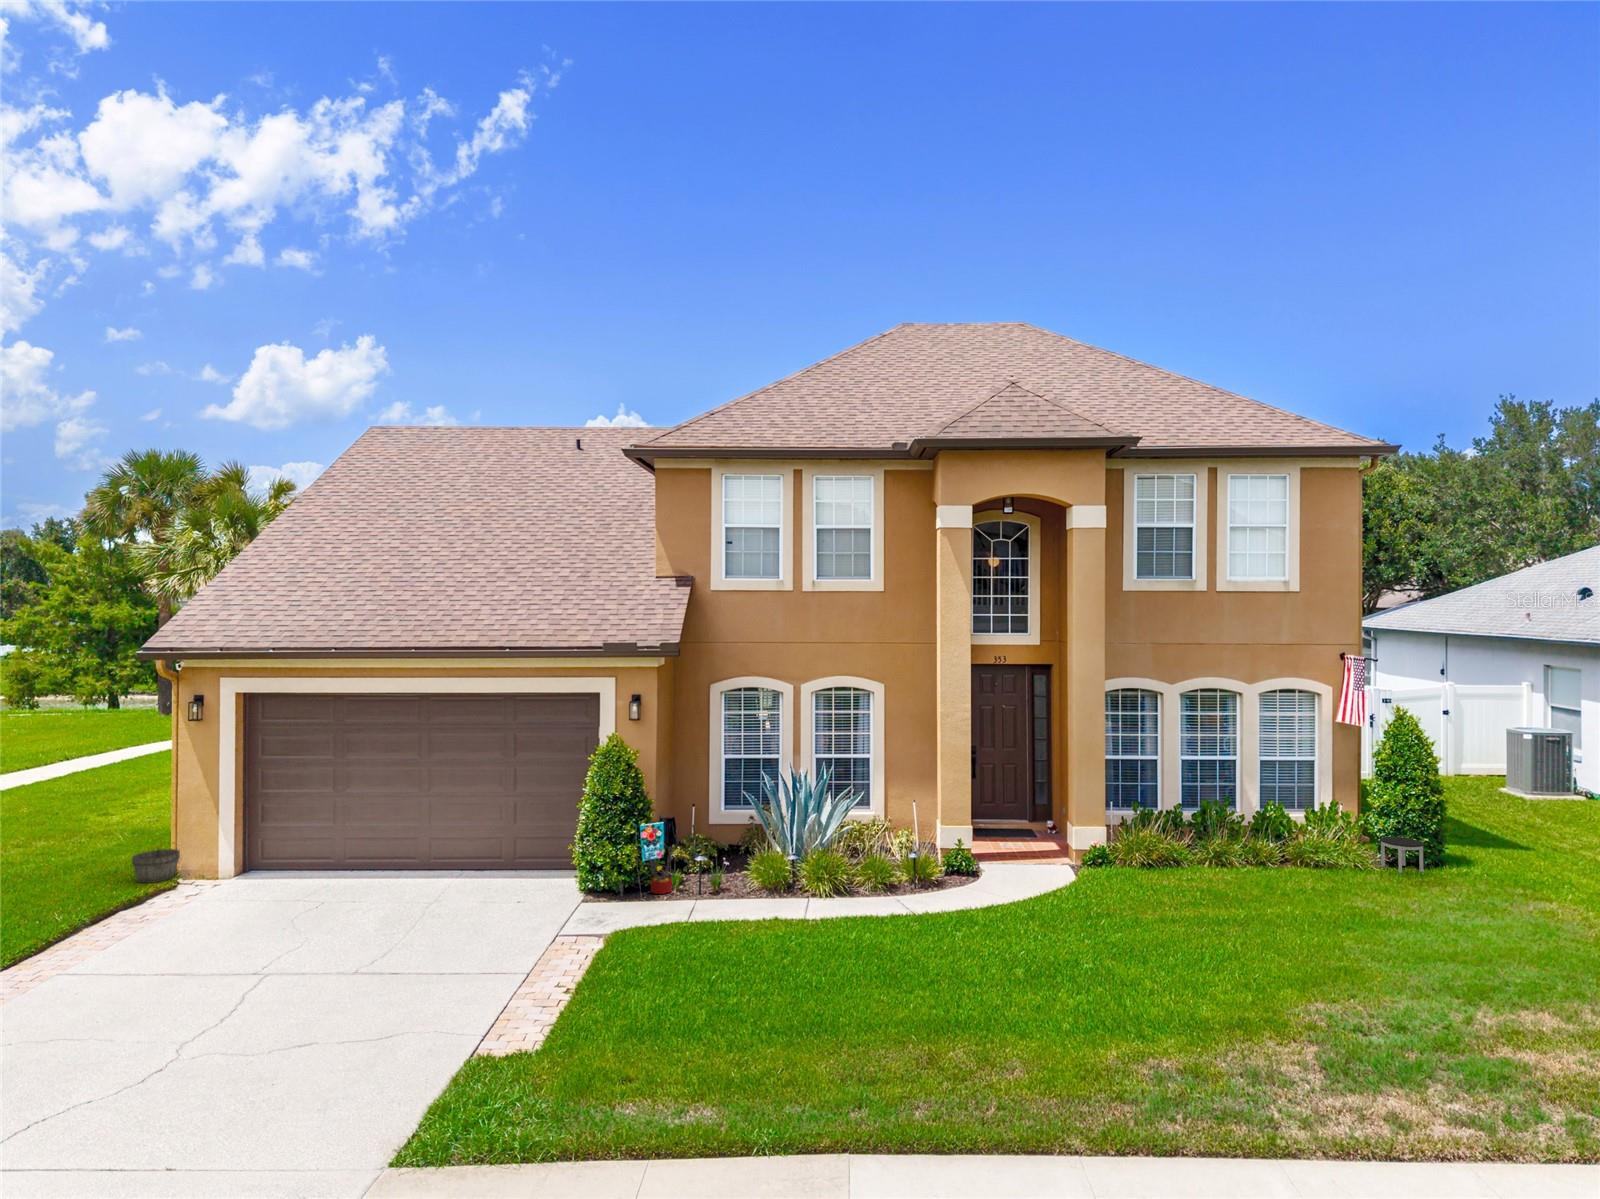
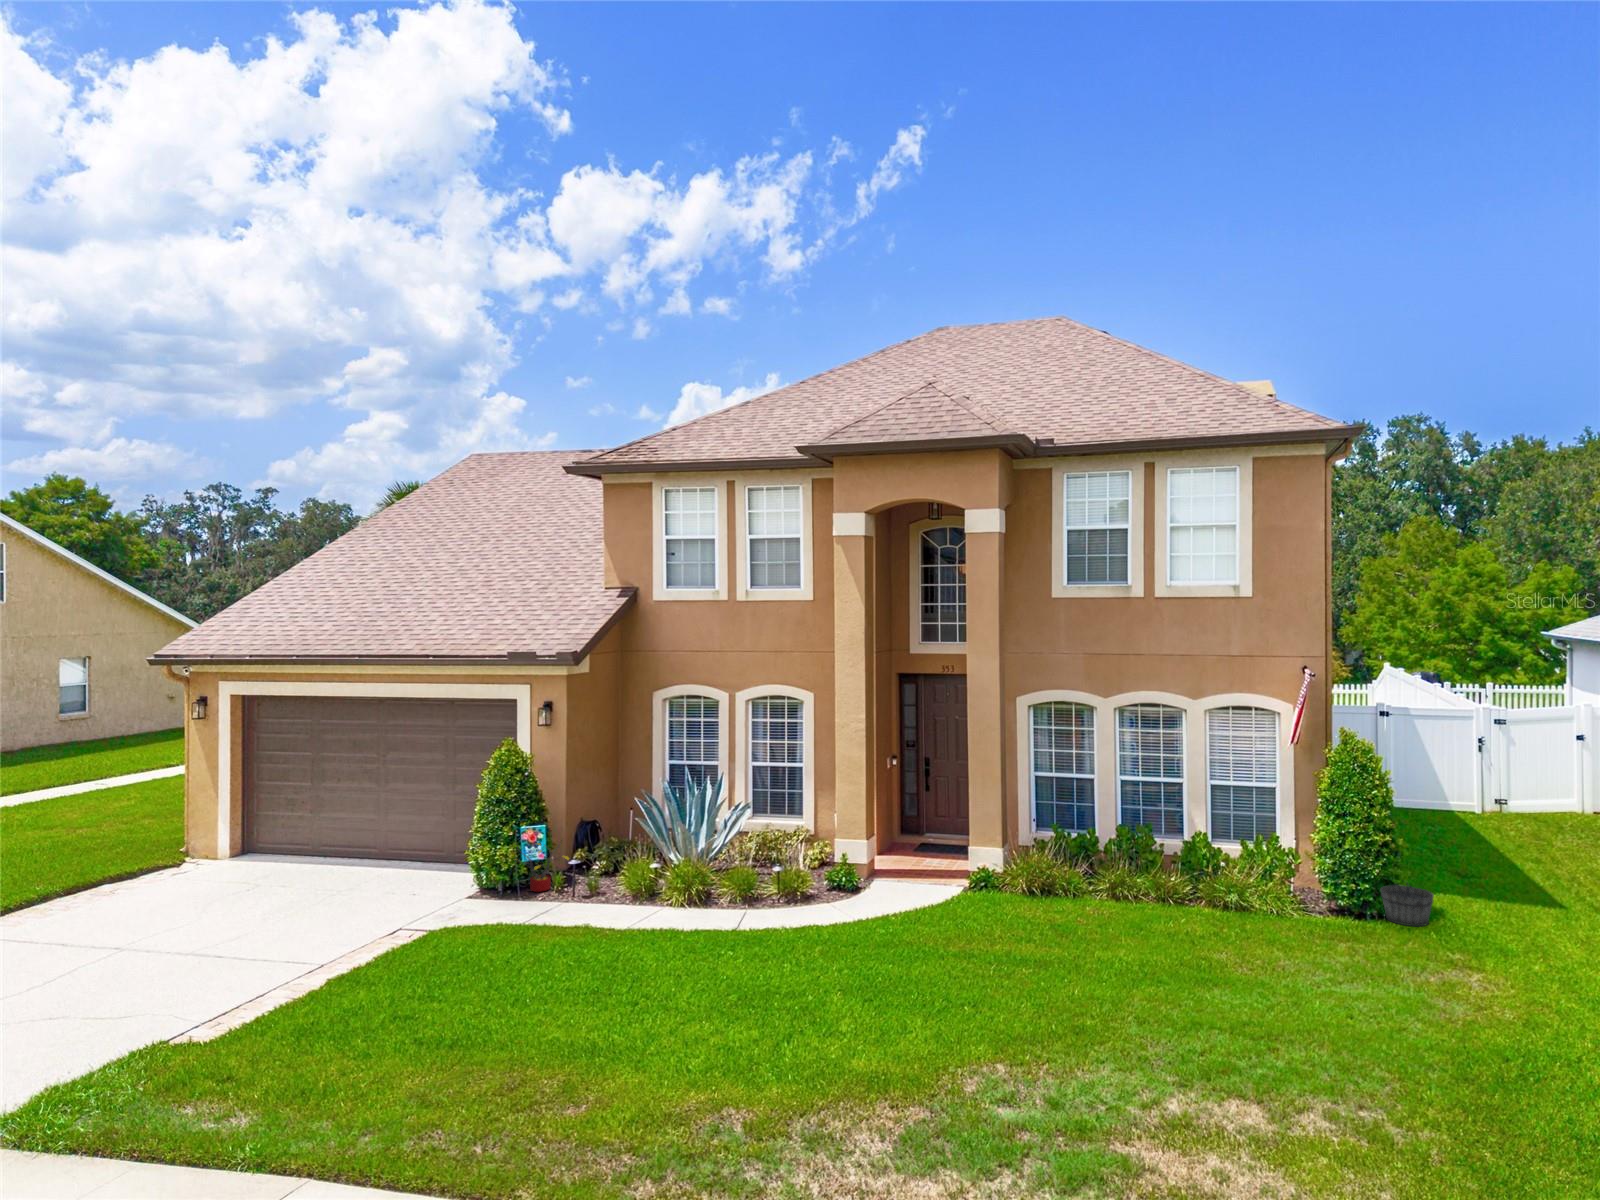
round table: present [1380,837,1424,873] -> none [1307,878,1354,921]
wooden bucket: present [132,849,180,883] -> present [1380,884,1434,926]

